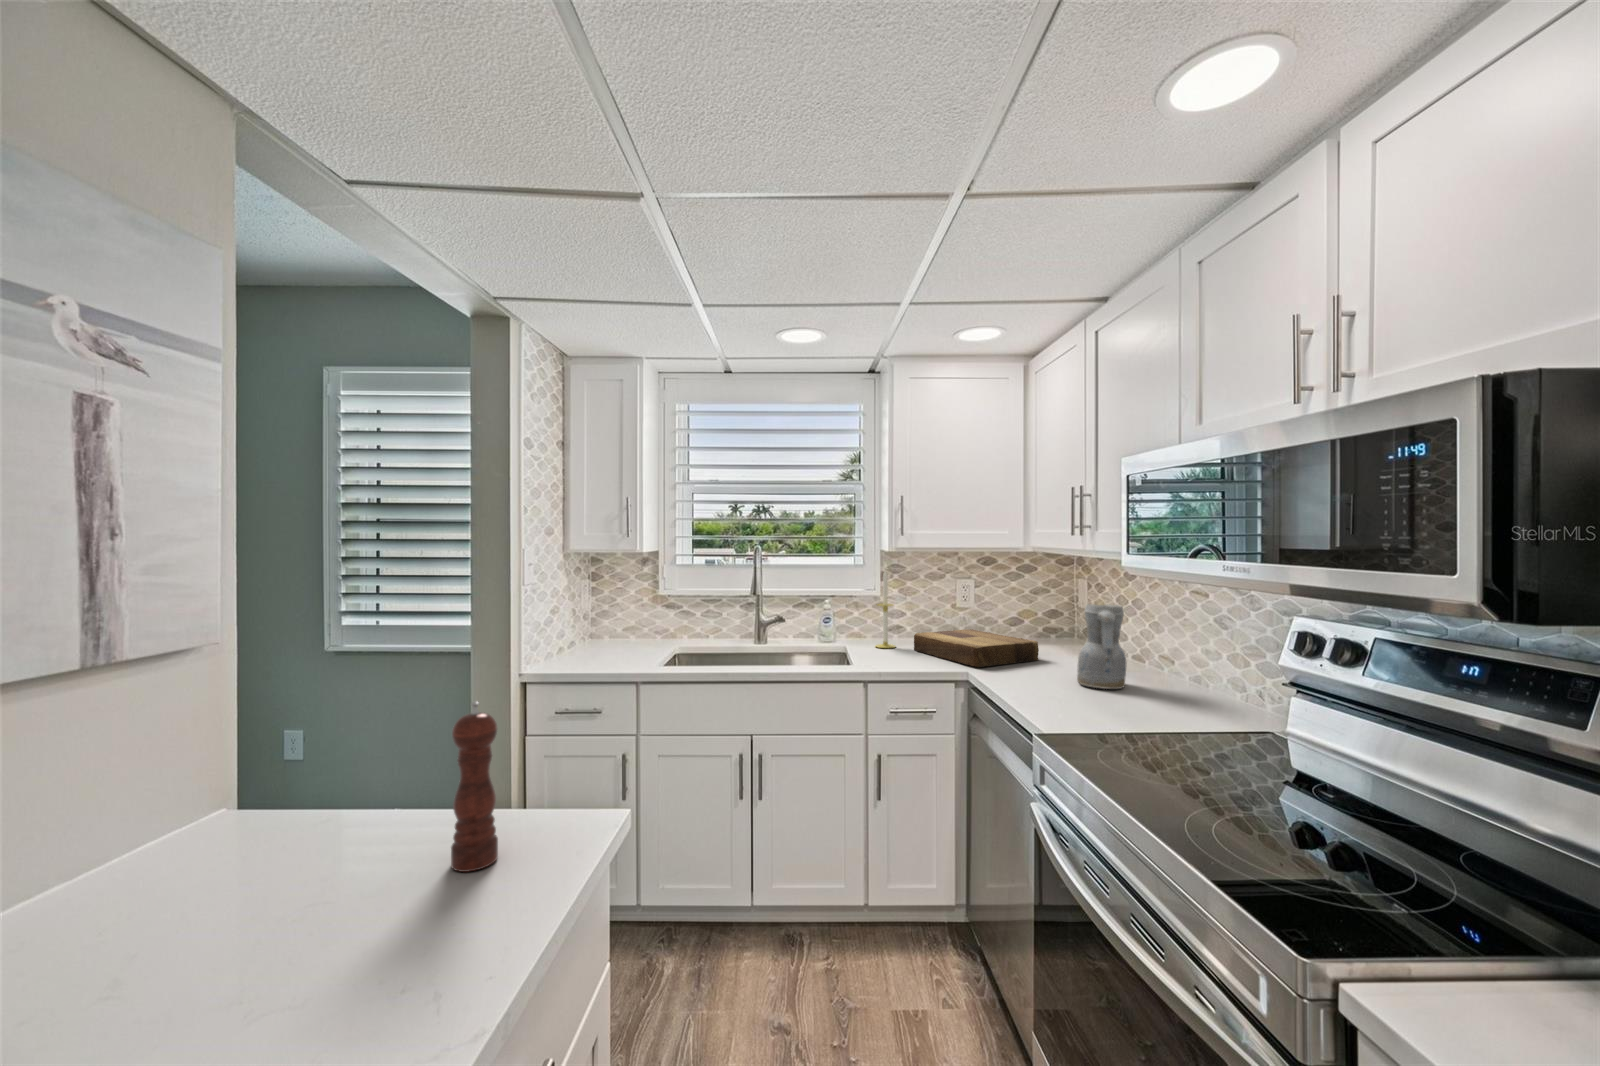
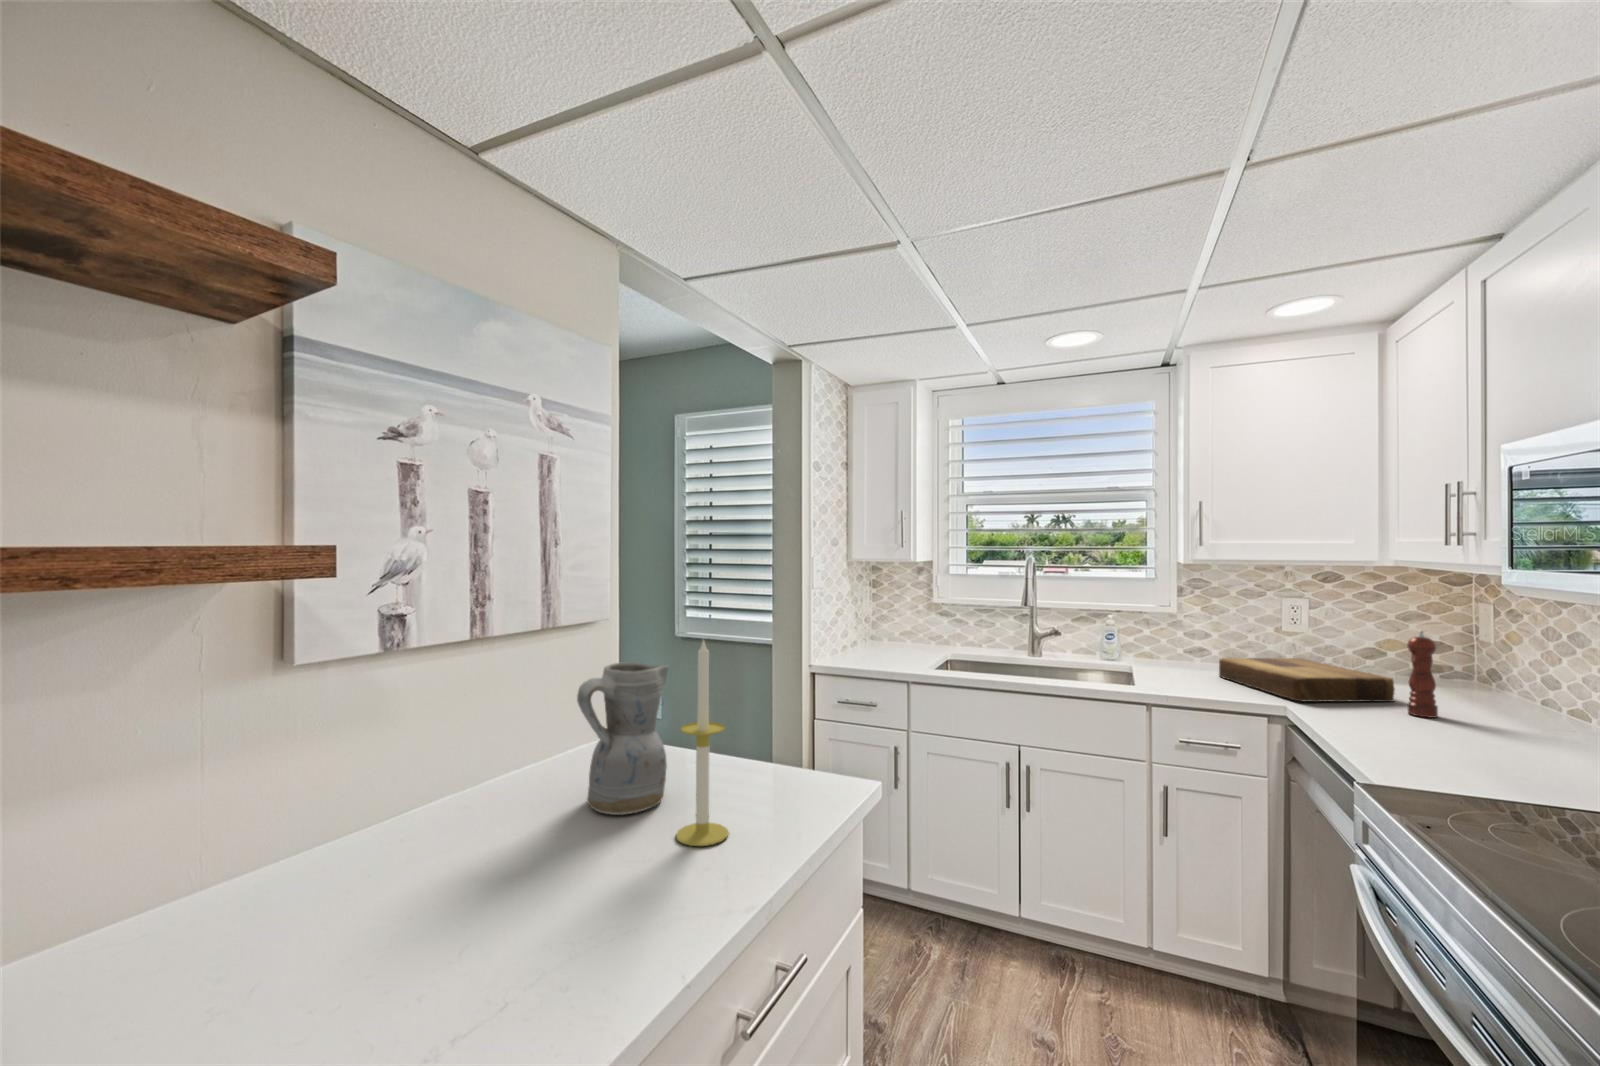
candle: present [876,572,895,648] -> present [676,641,728,846]
ceramic pitcher: present [1077,604,1126,689] -> present [577,662,668,815]
pepper mill: present [451,701,498,872] -> present [1407,631,1438,718]

